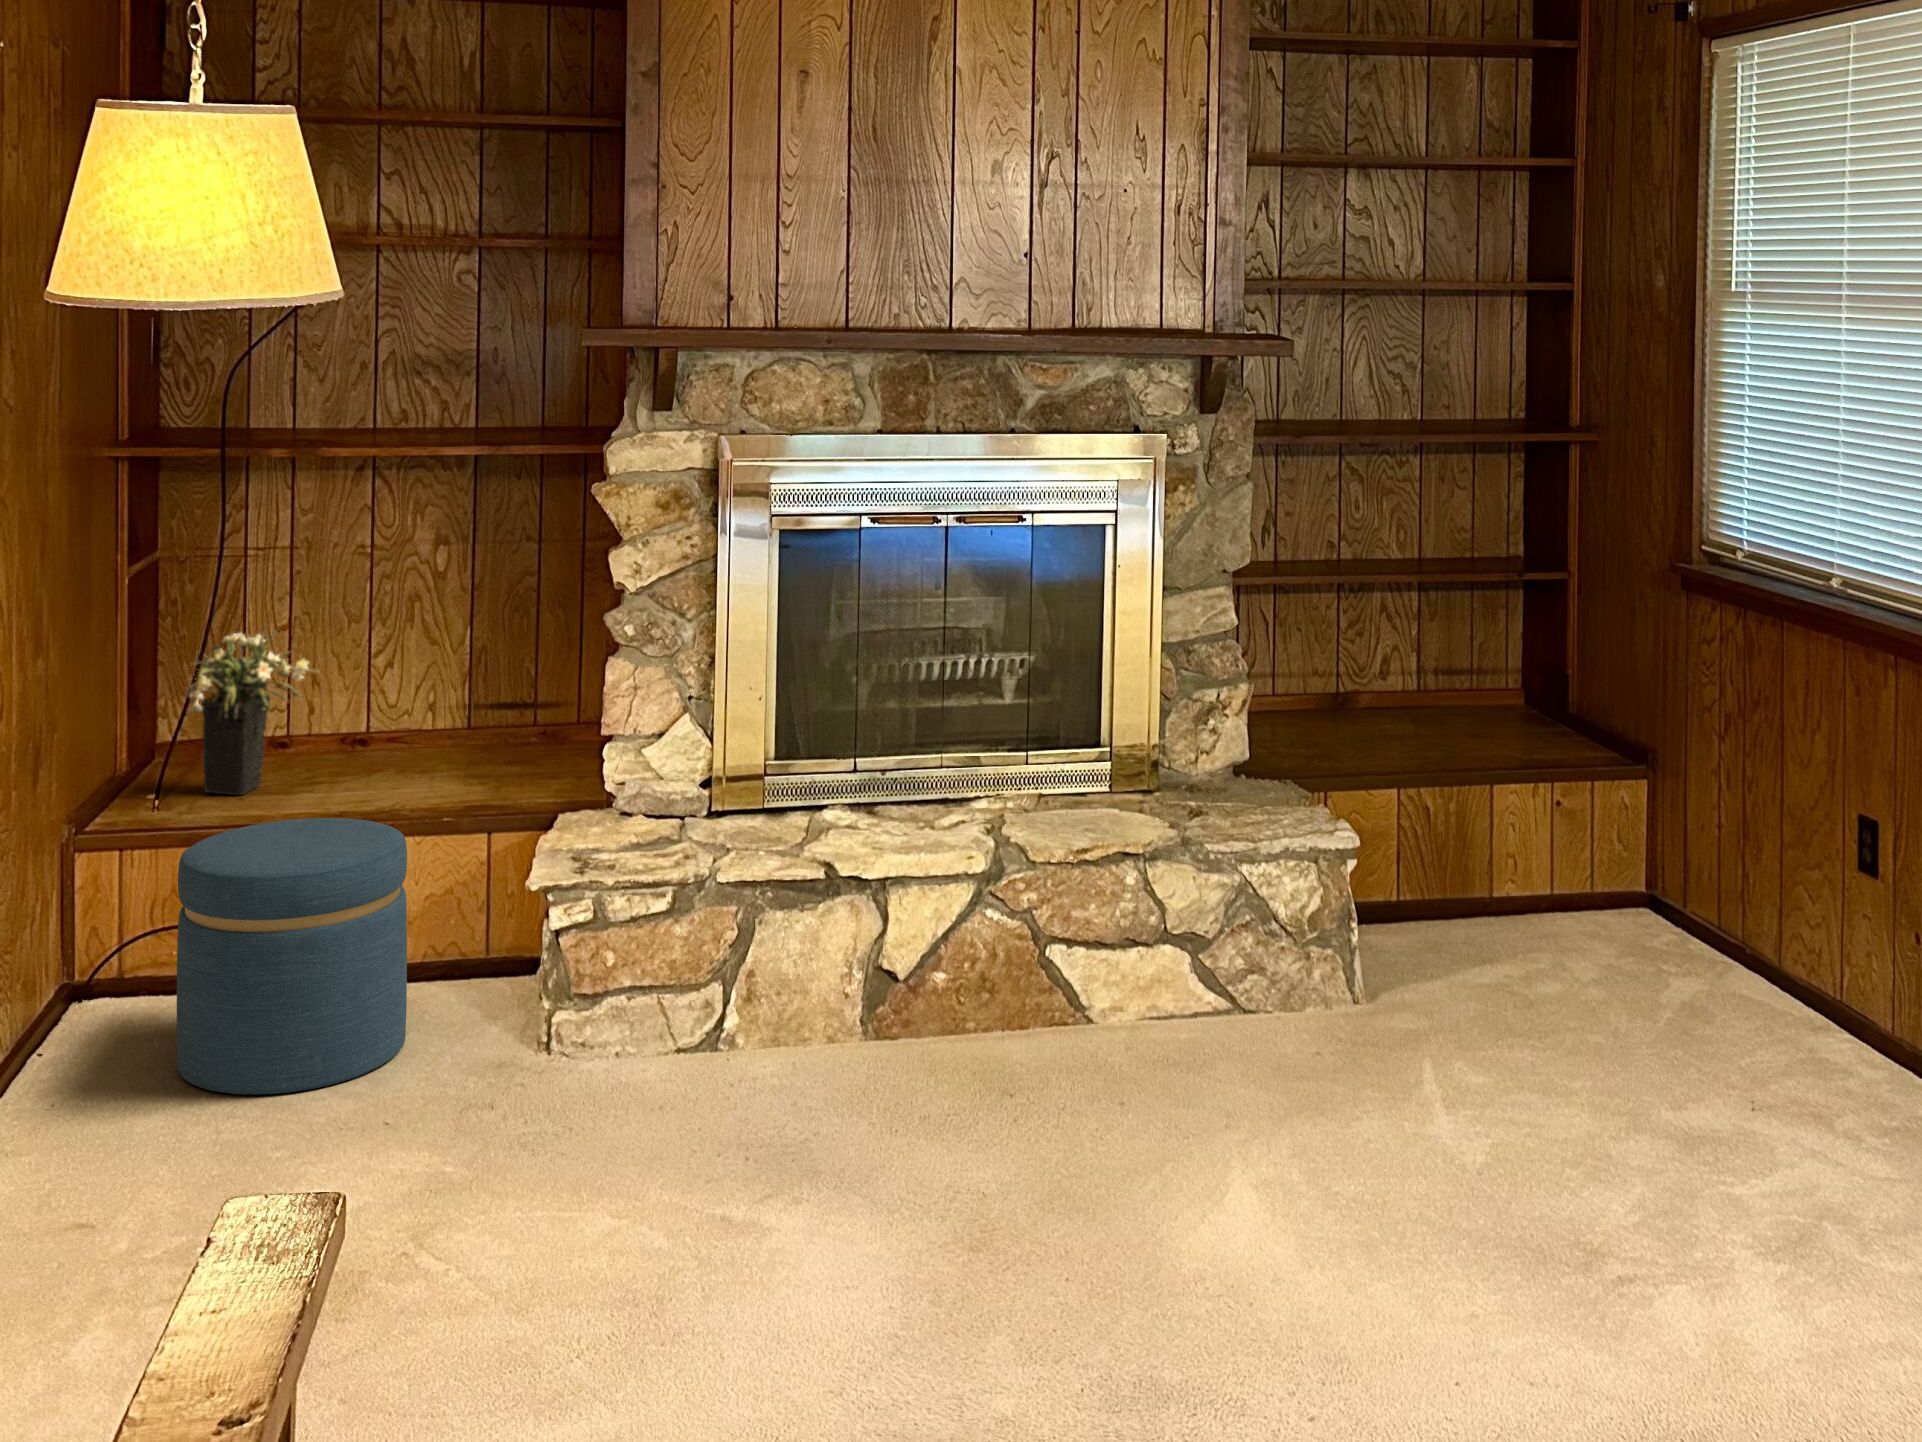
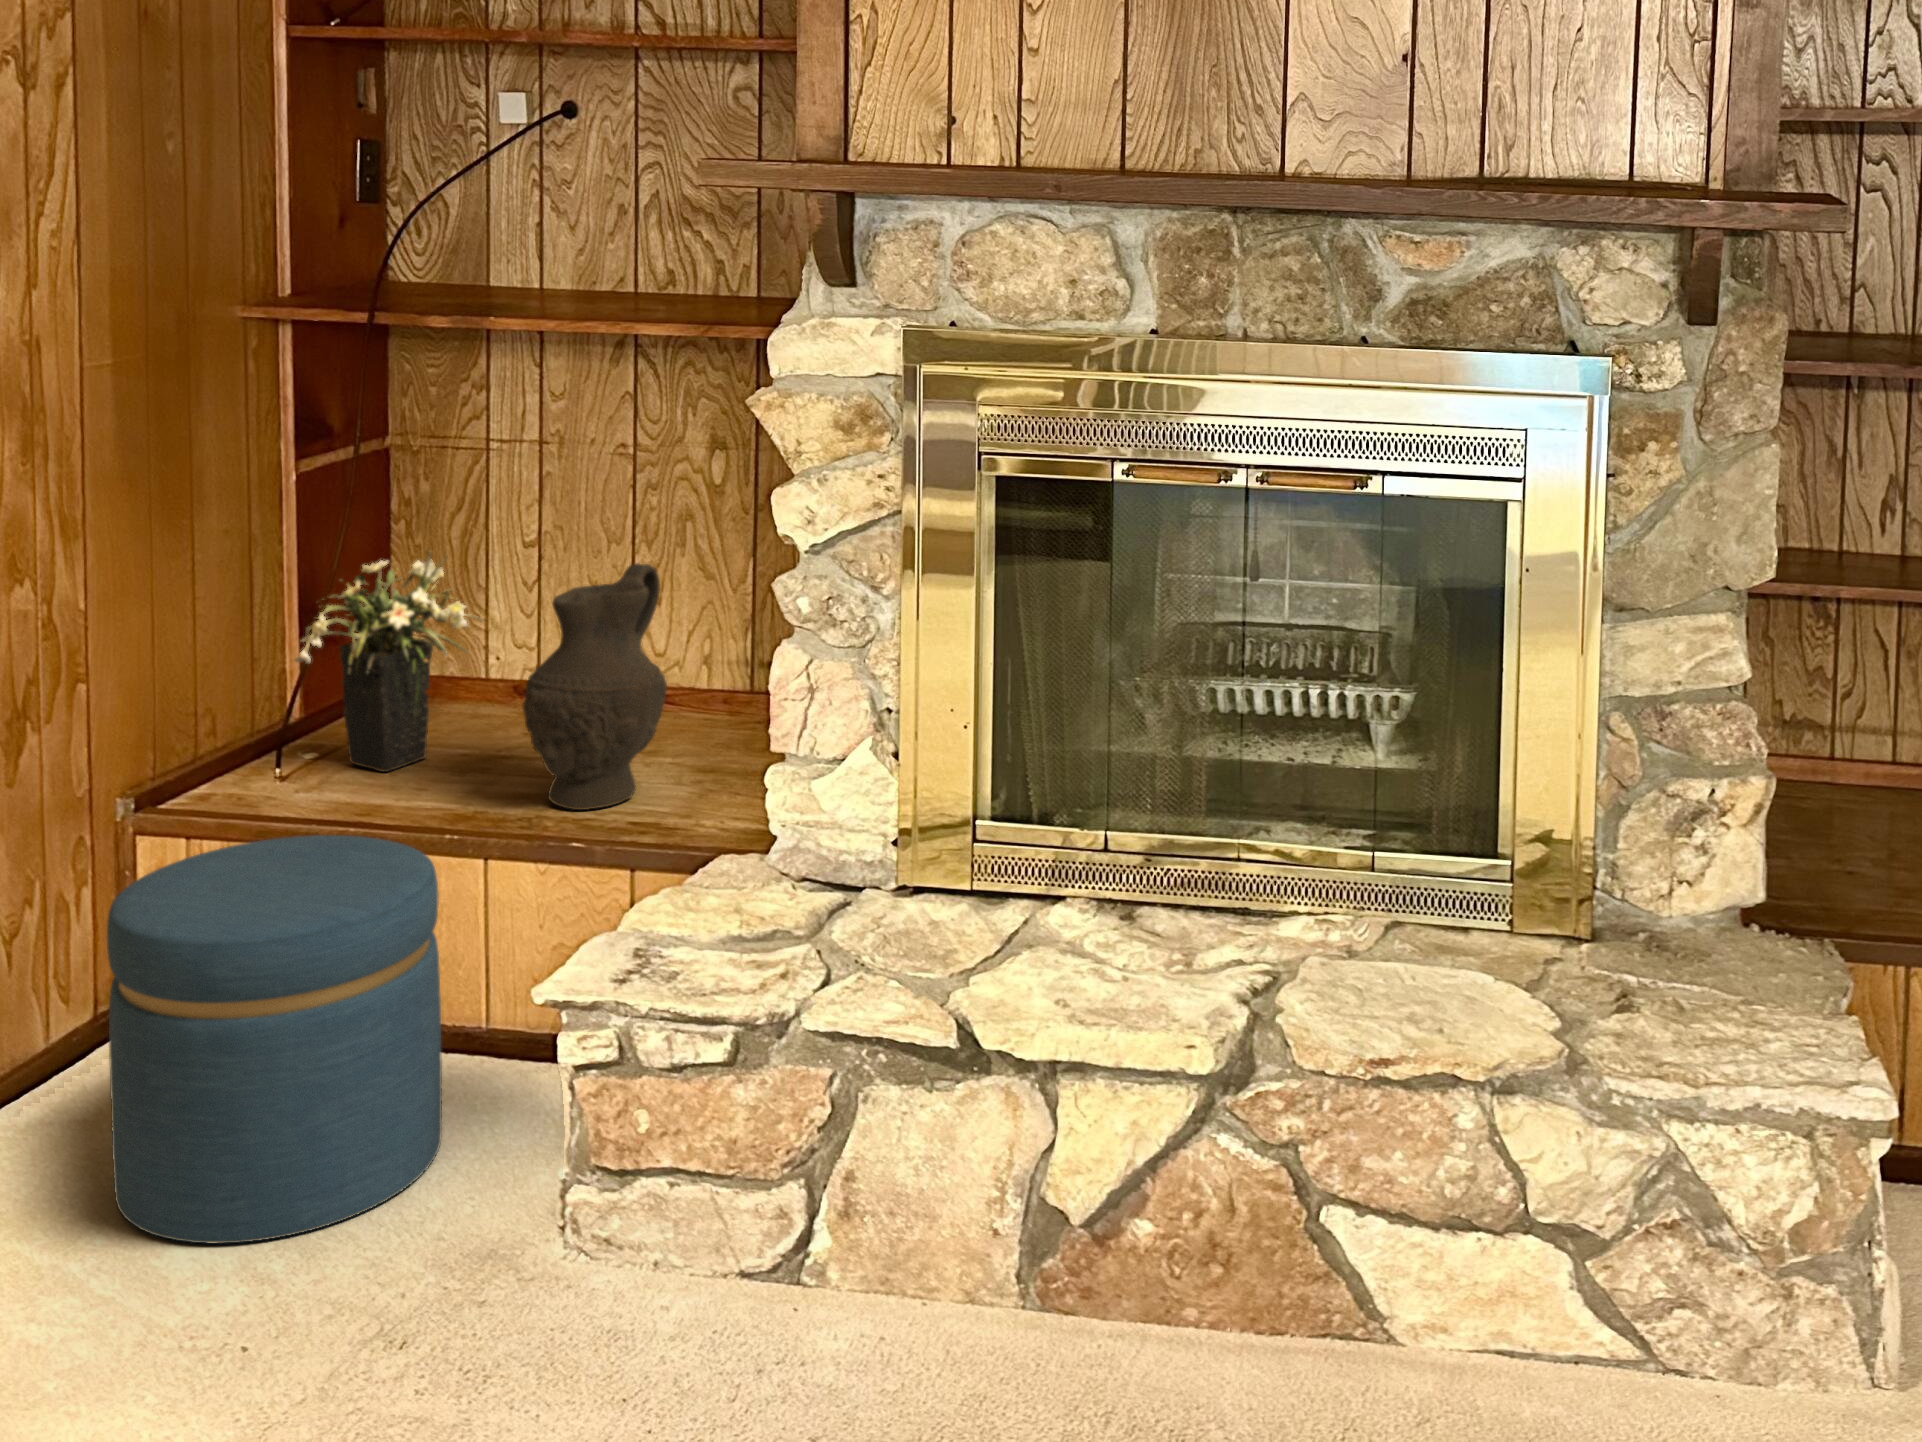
decorative vase: none [378,621,478,800] -> present [523,563,667,810]

